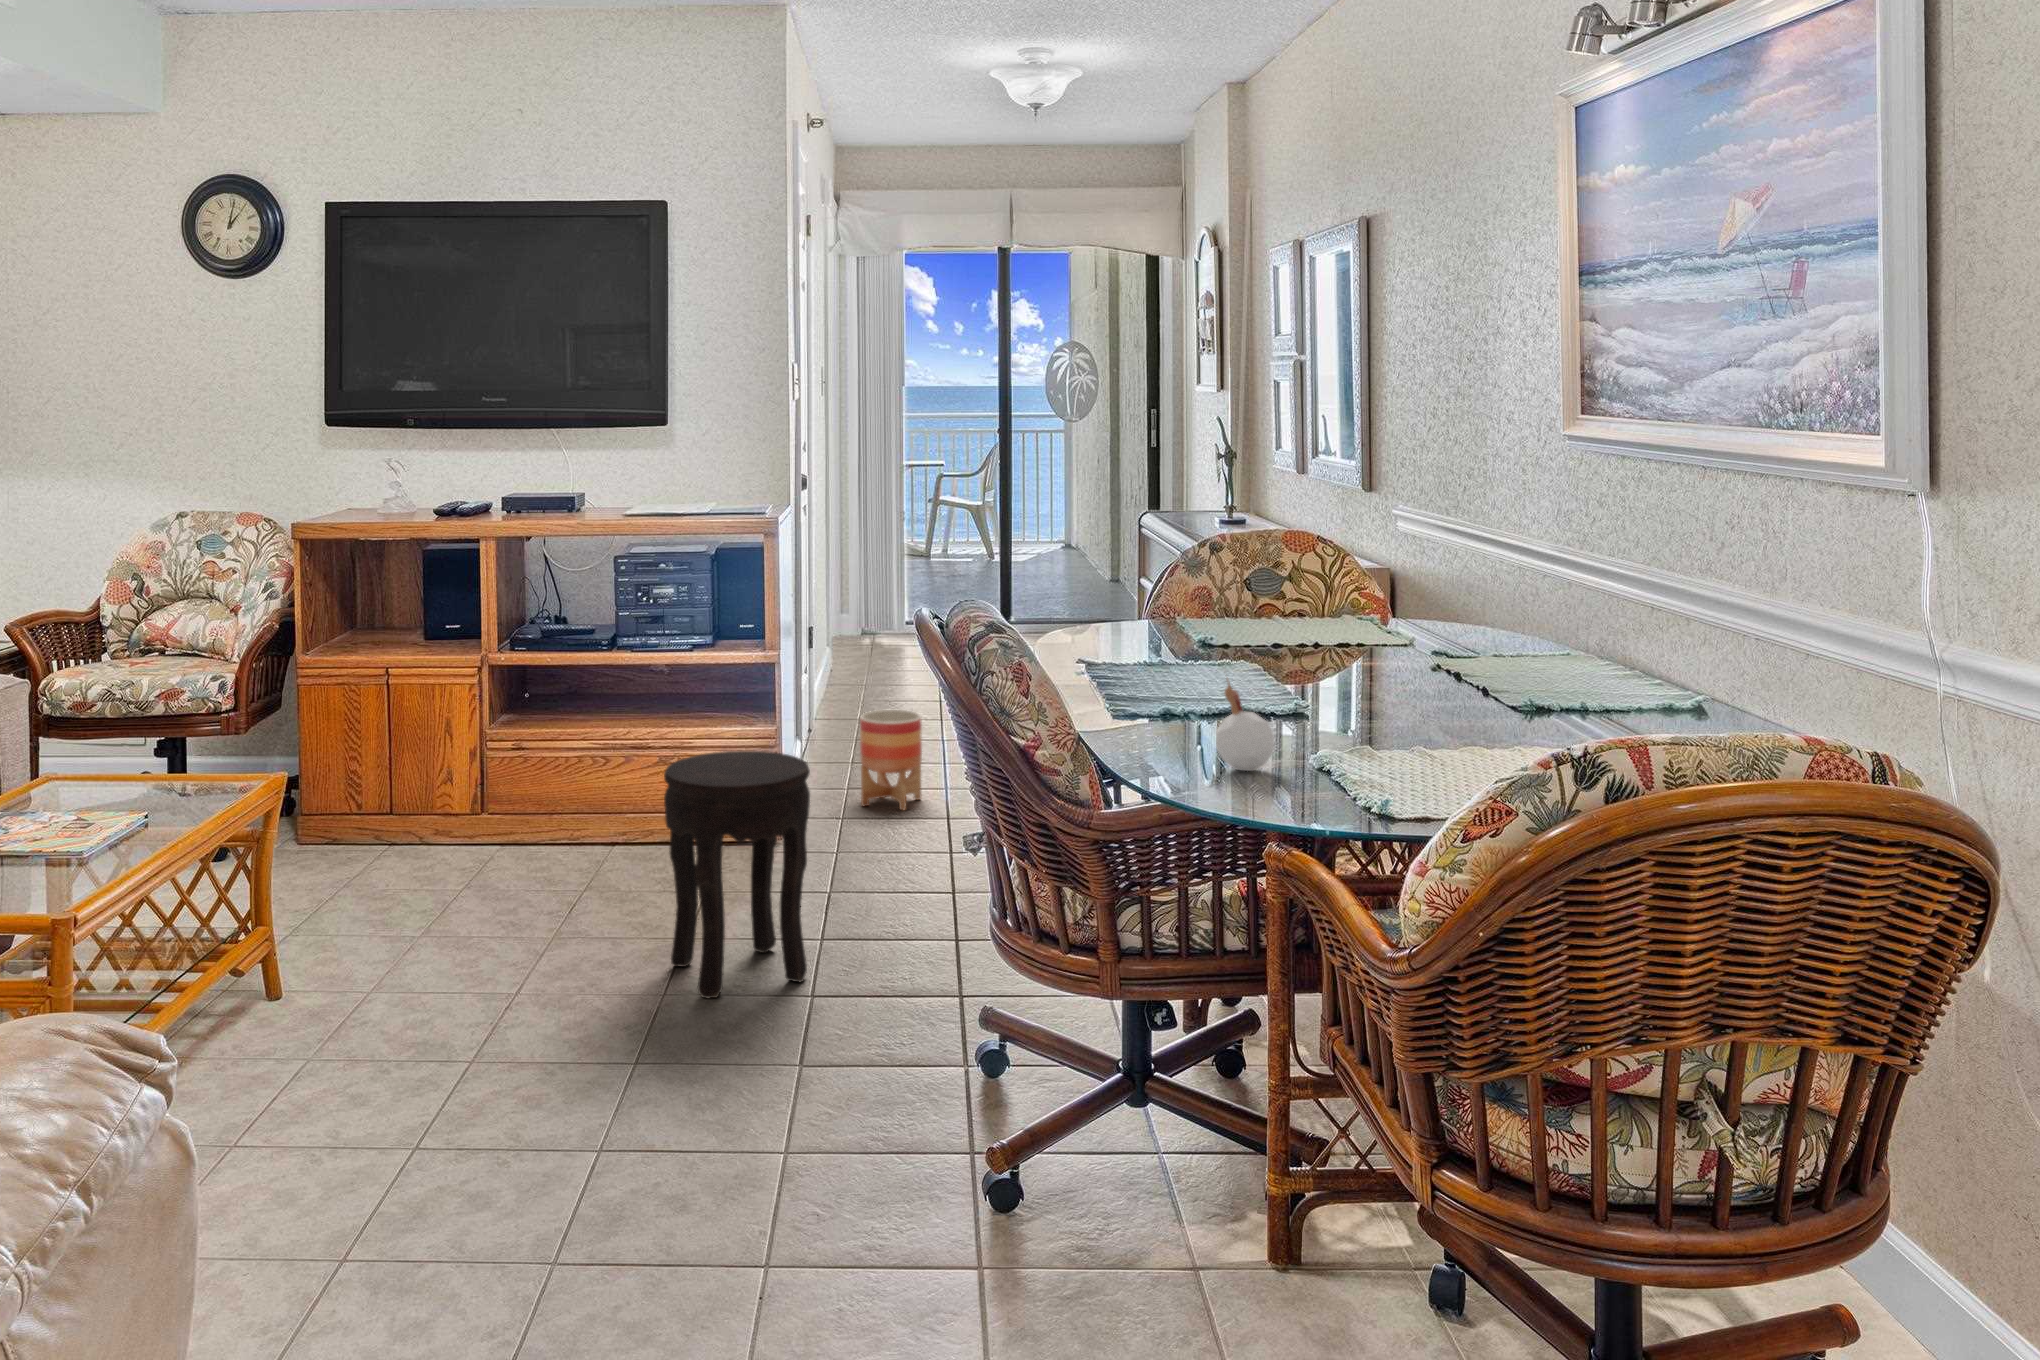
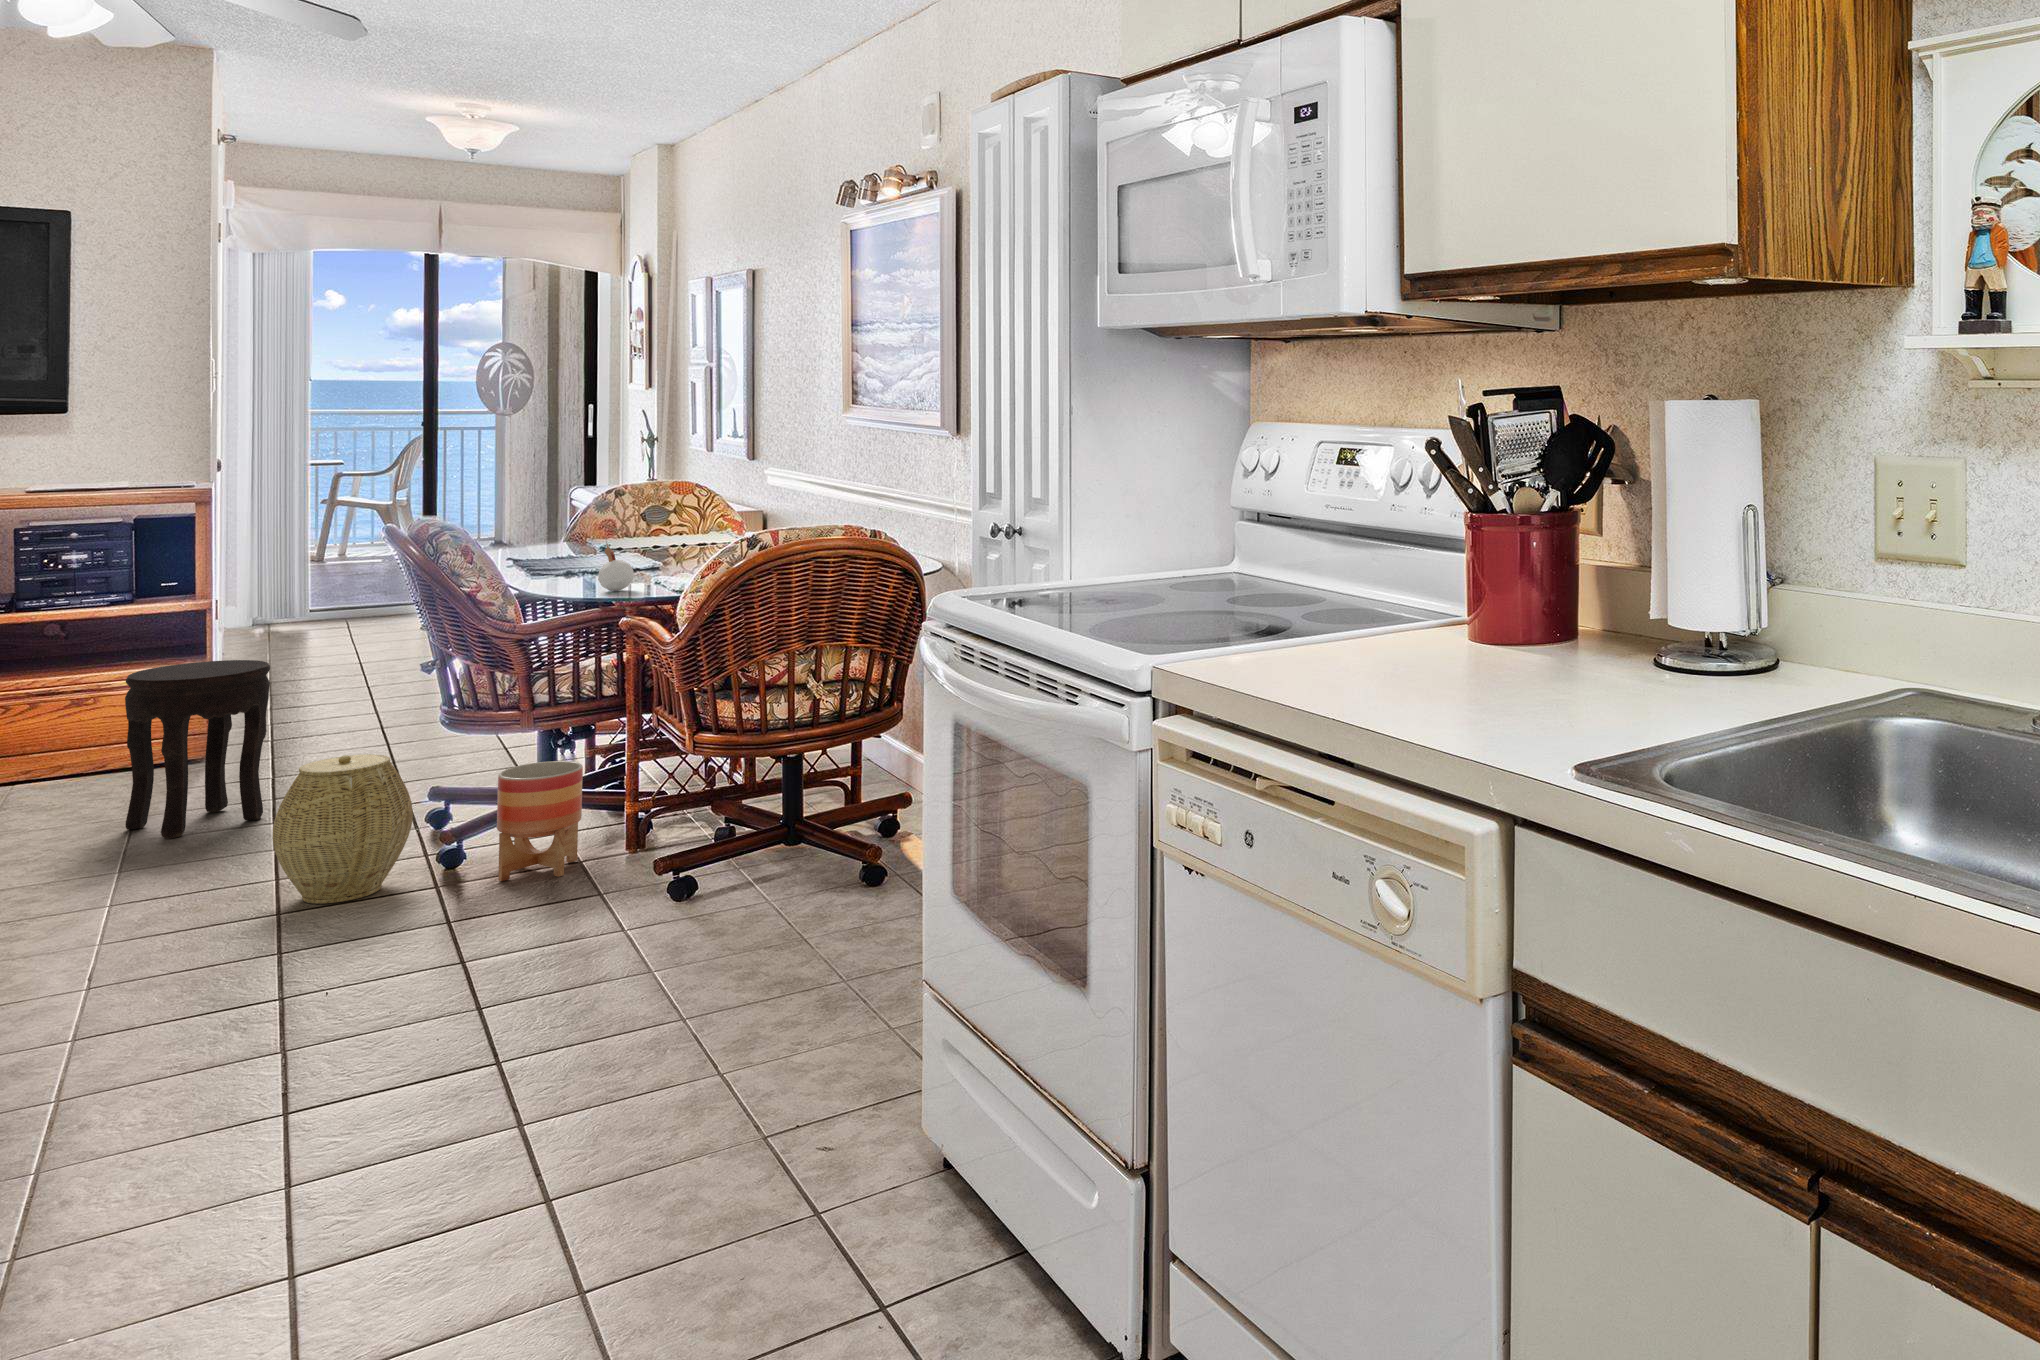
planter: present [860,710,922,810] -> present [497,761,583,881]
woven basket: none [769,986,952,1251] -> present [273,754,413,904]

